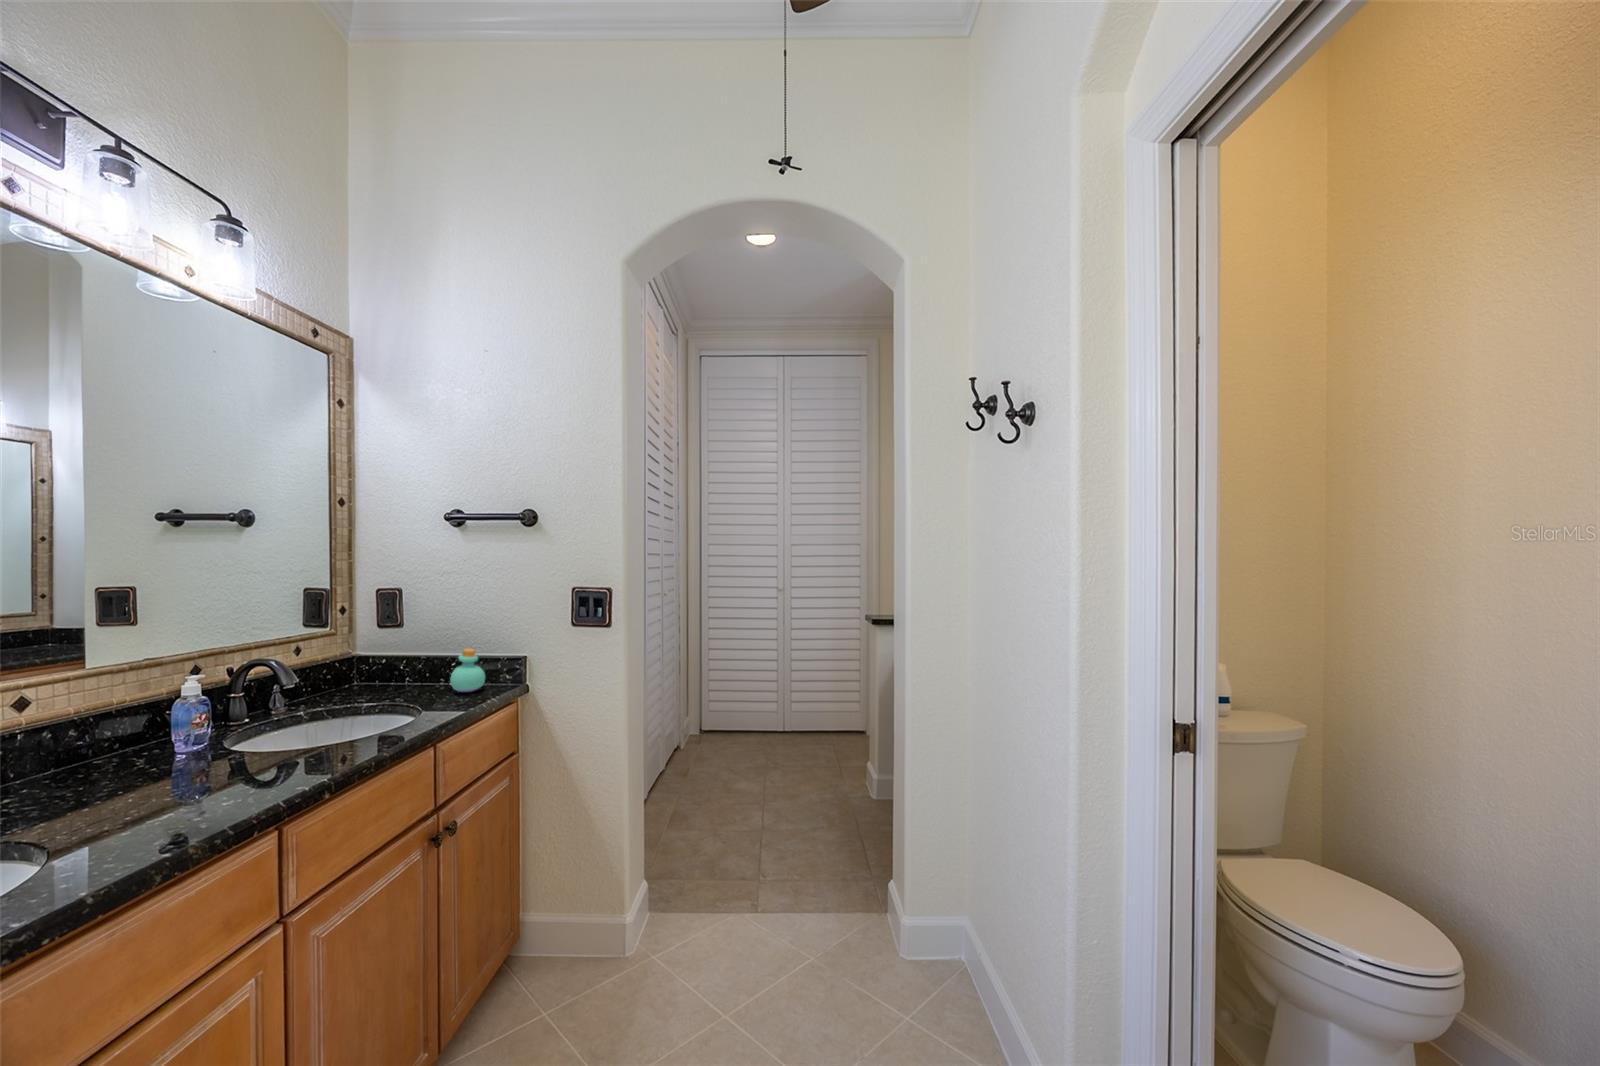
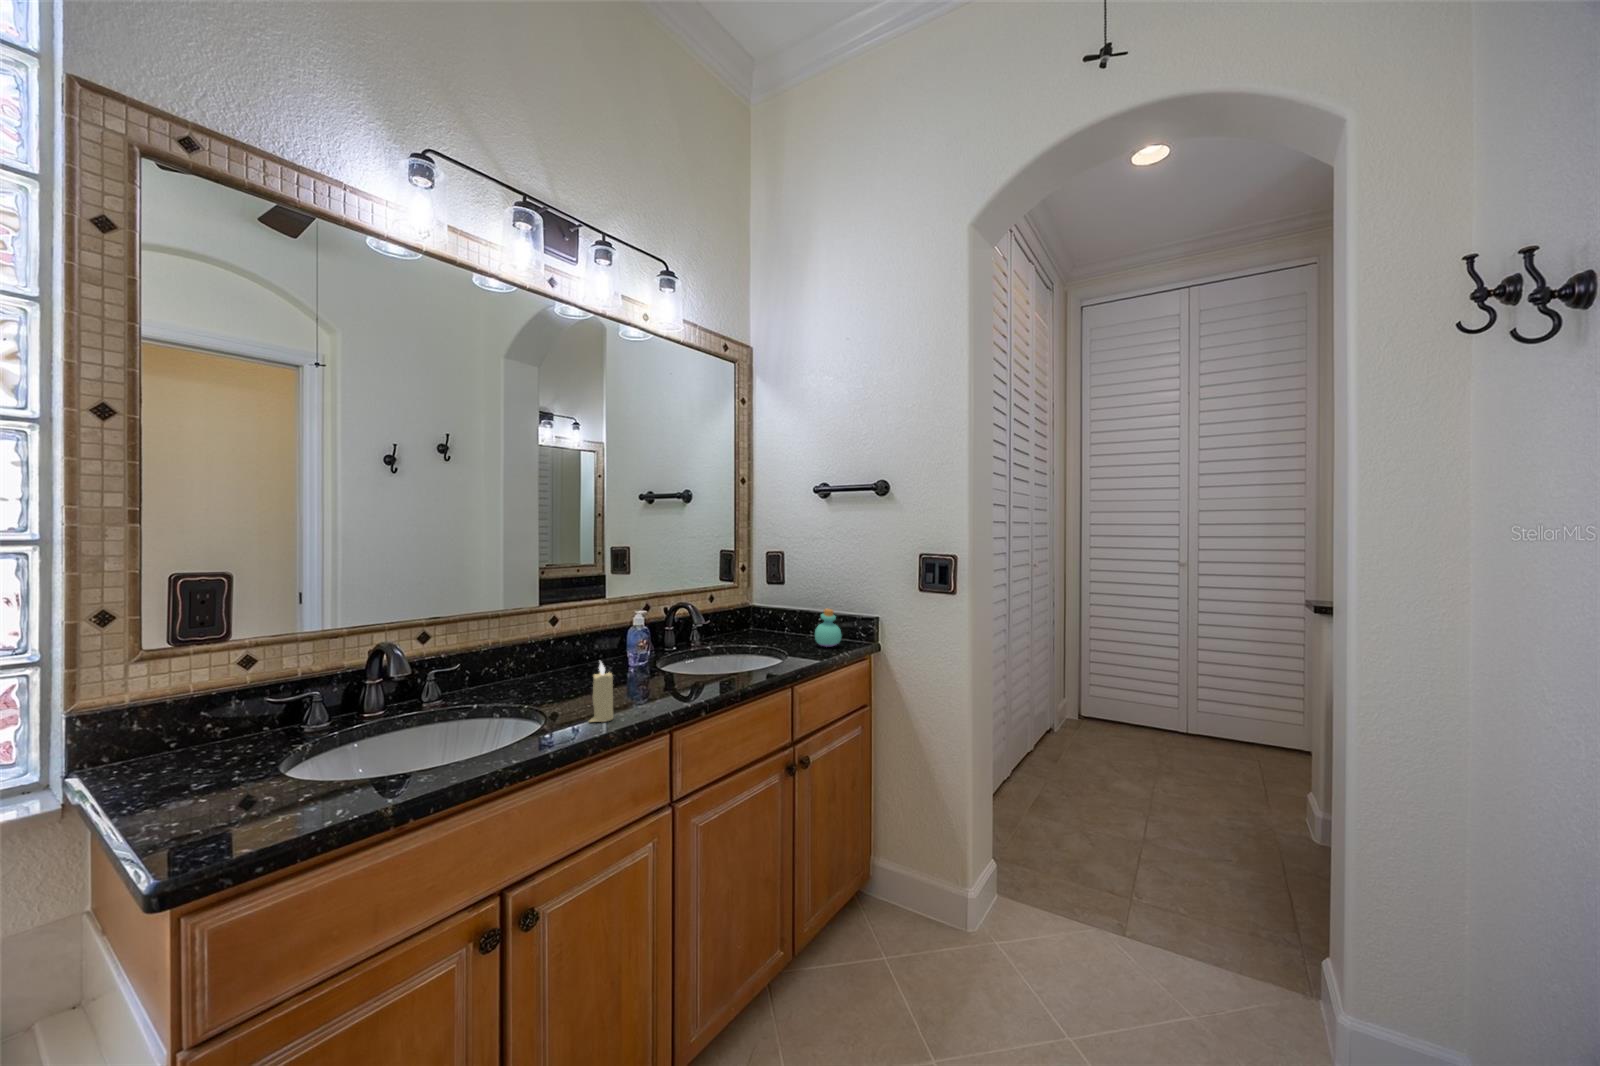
candle: none [134,748,183,842] -> present [589,662,613,722]

